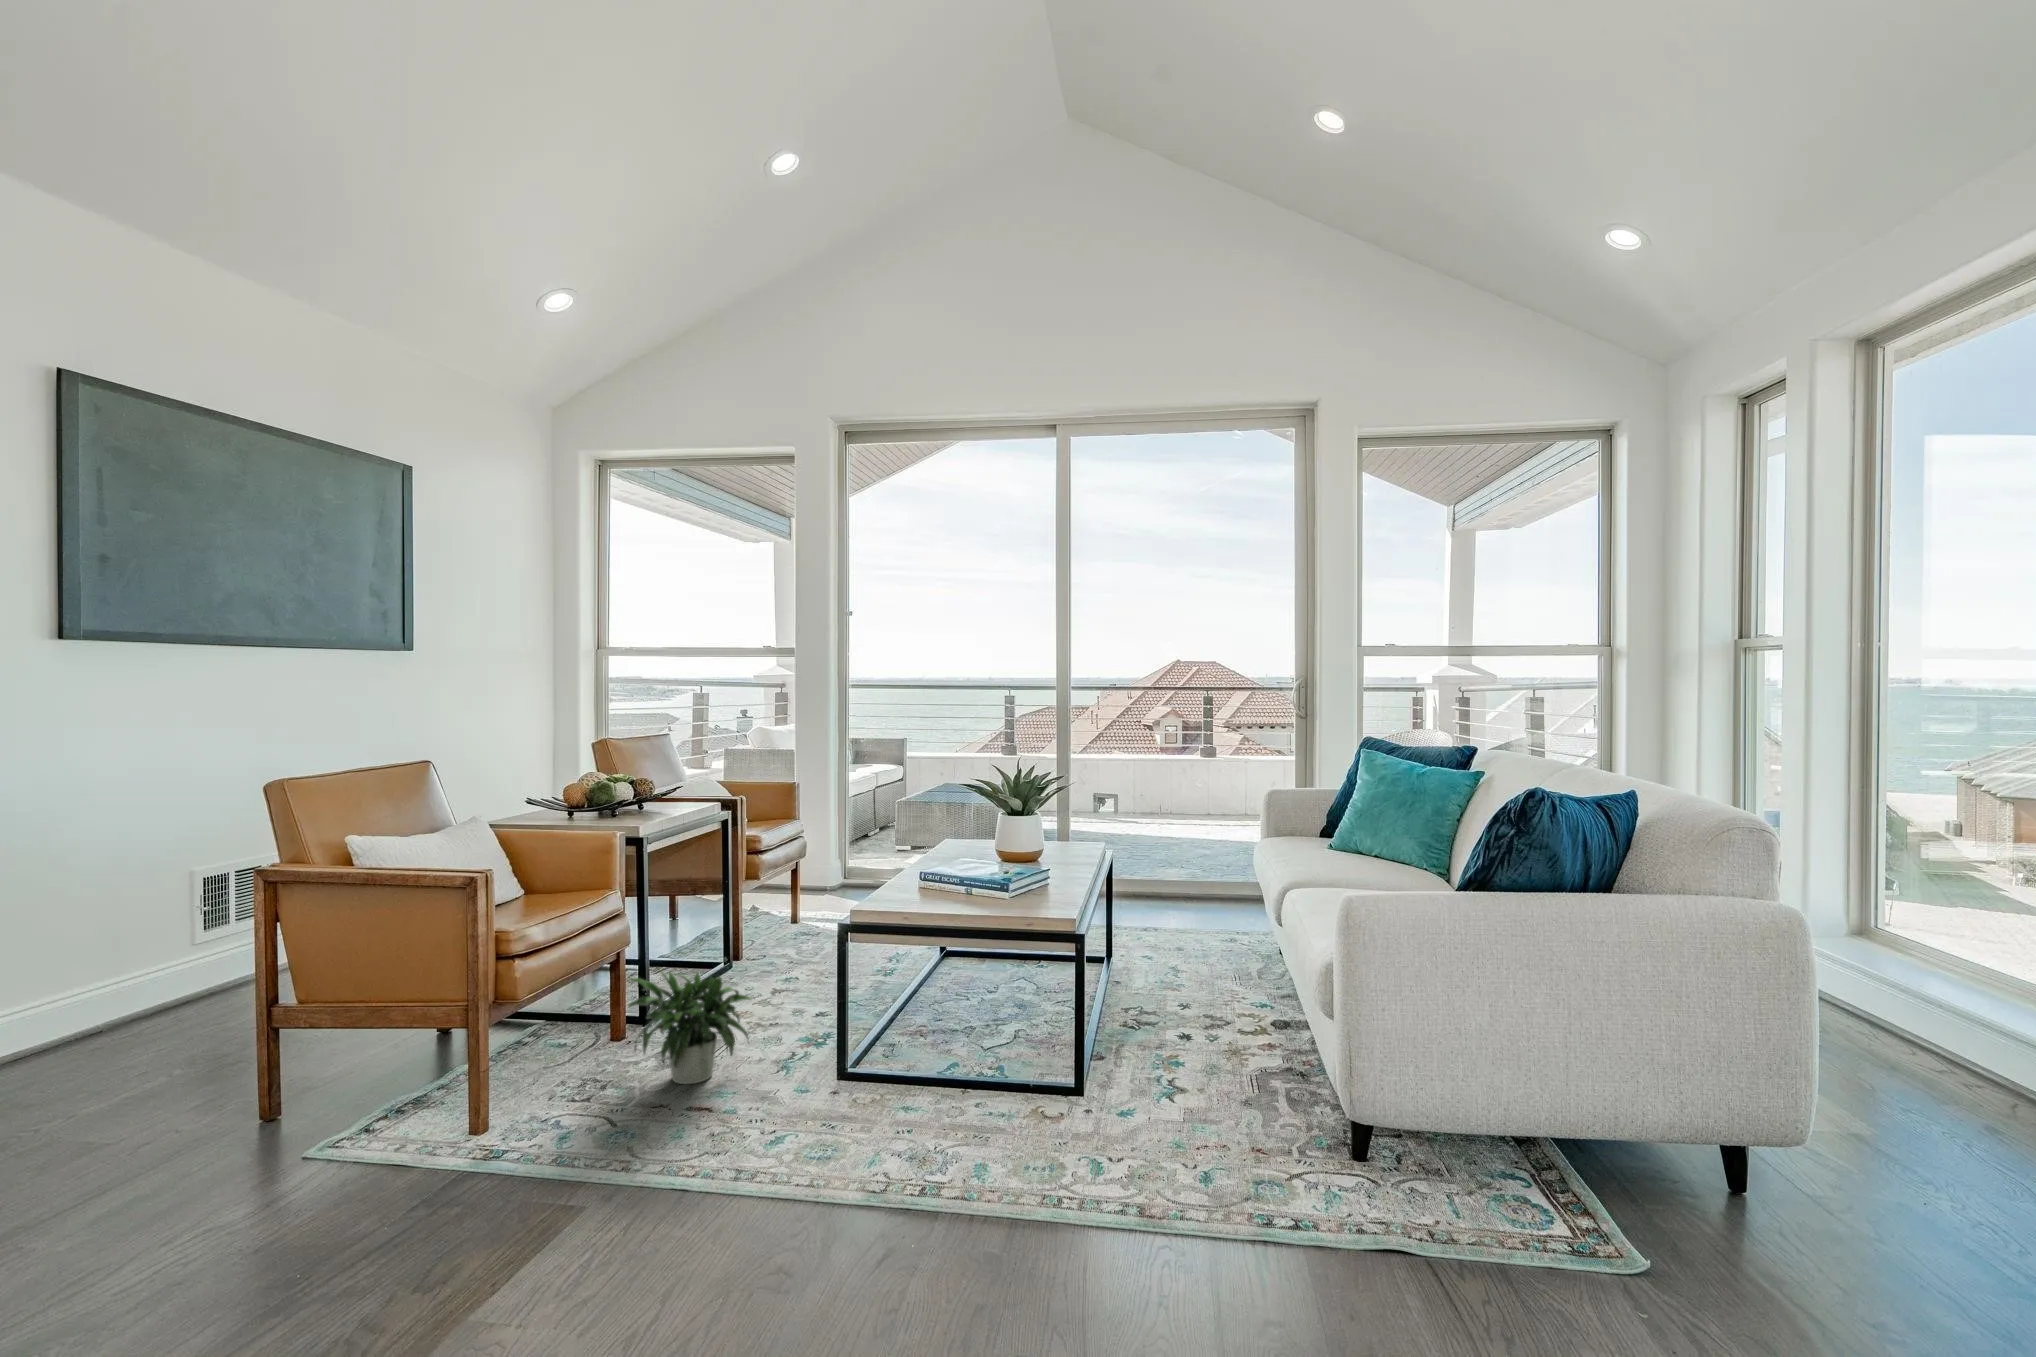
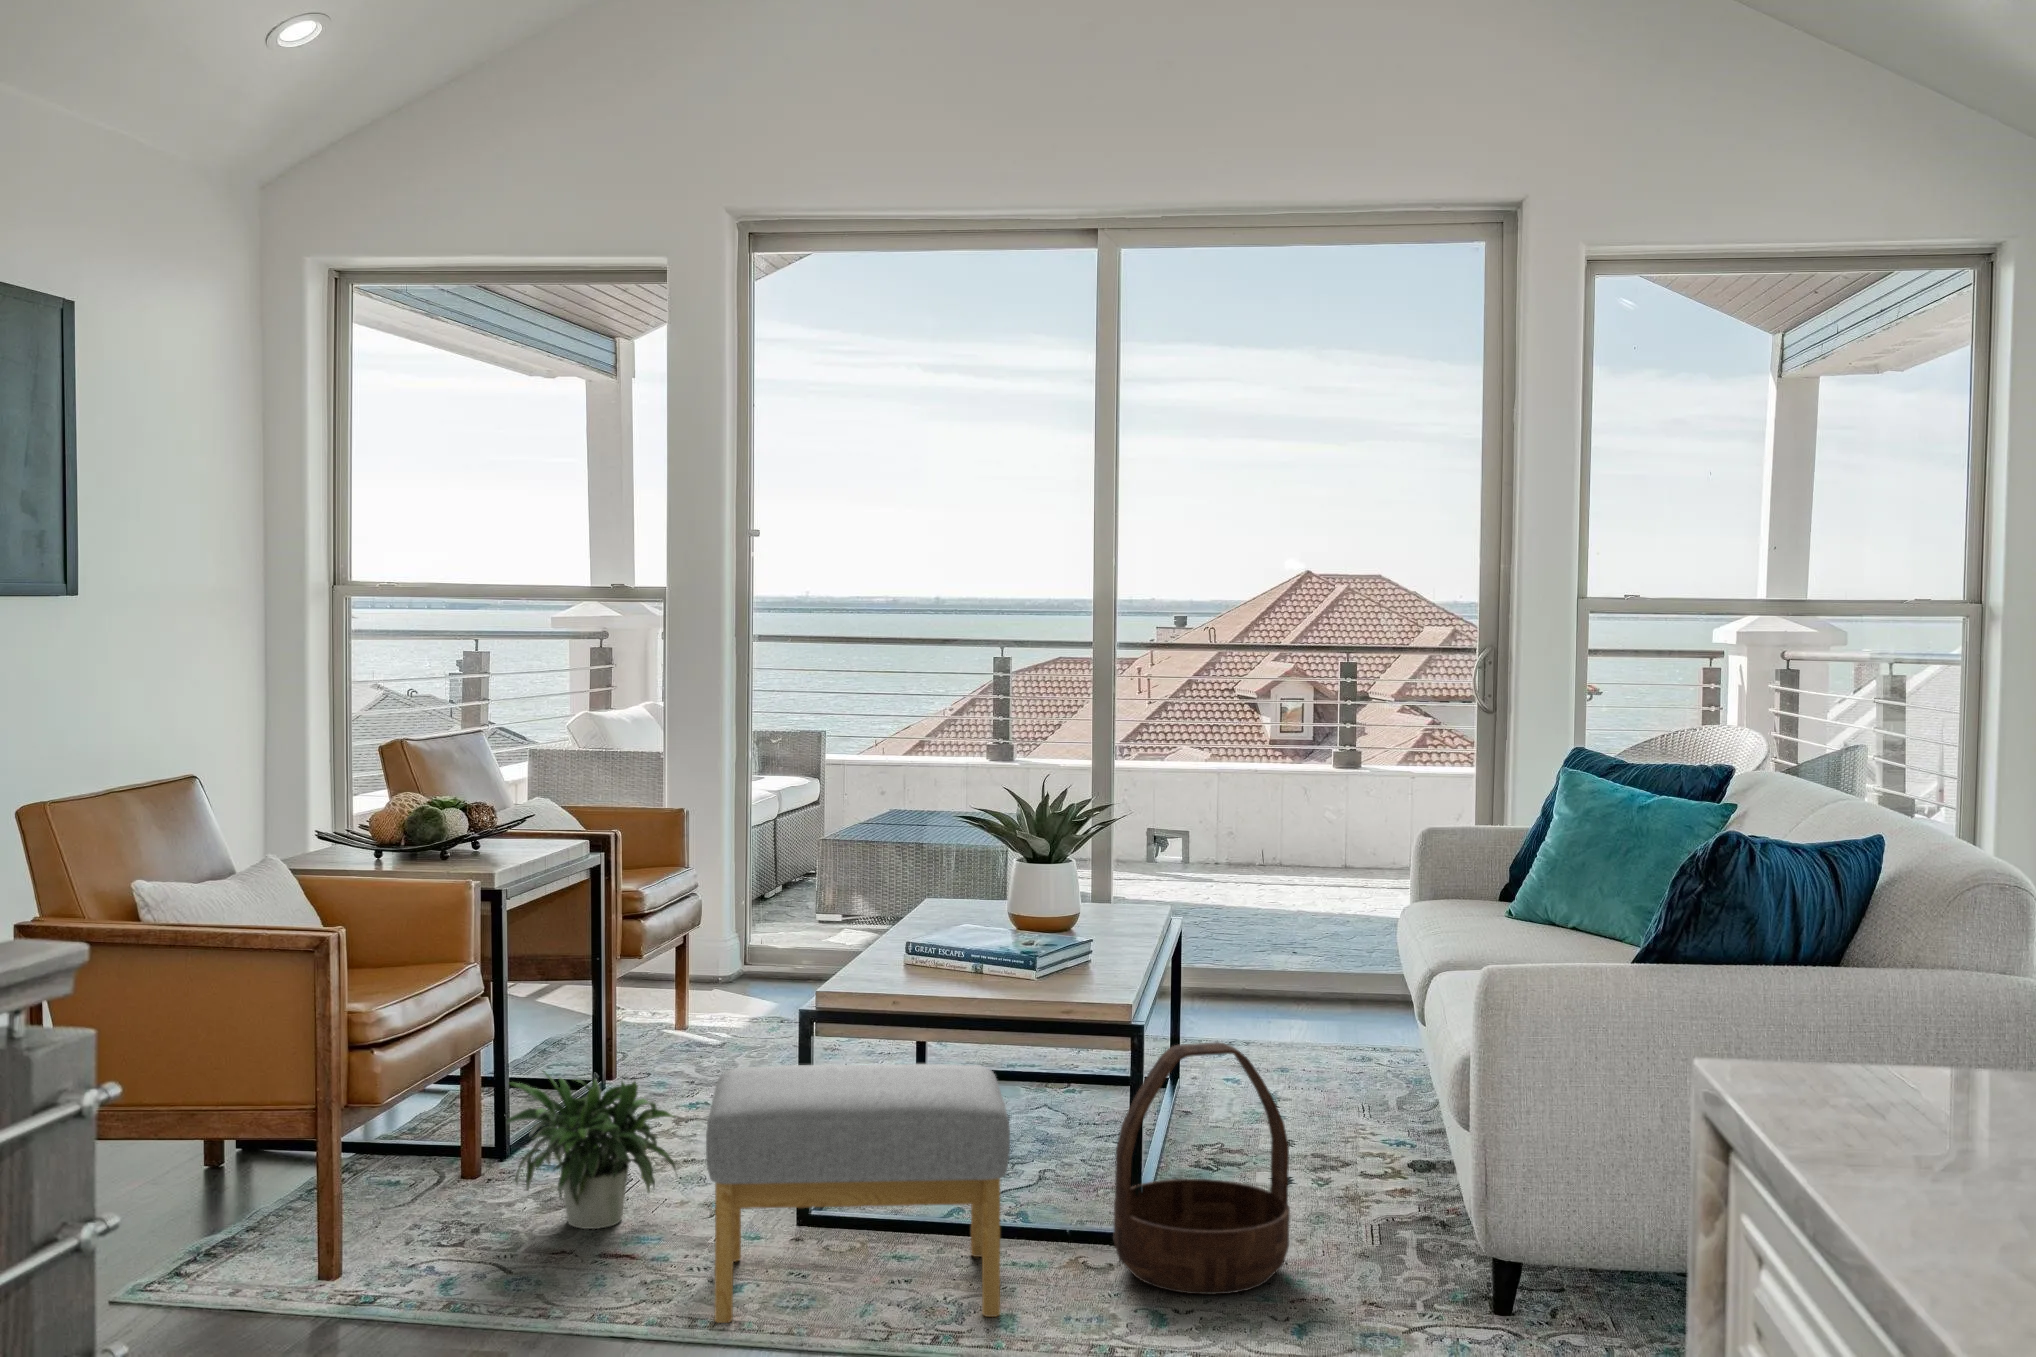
basket: none [1064,947,1194,1143] -> present [1113,1042,1290,1294]
footstool: none [749,965,983,1176] -> present [706,1064,1010,1323]

